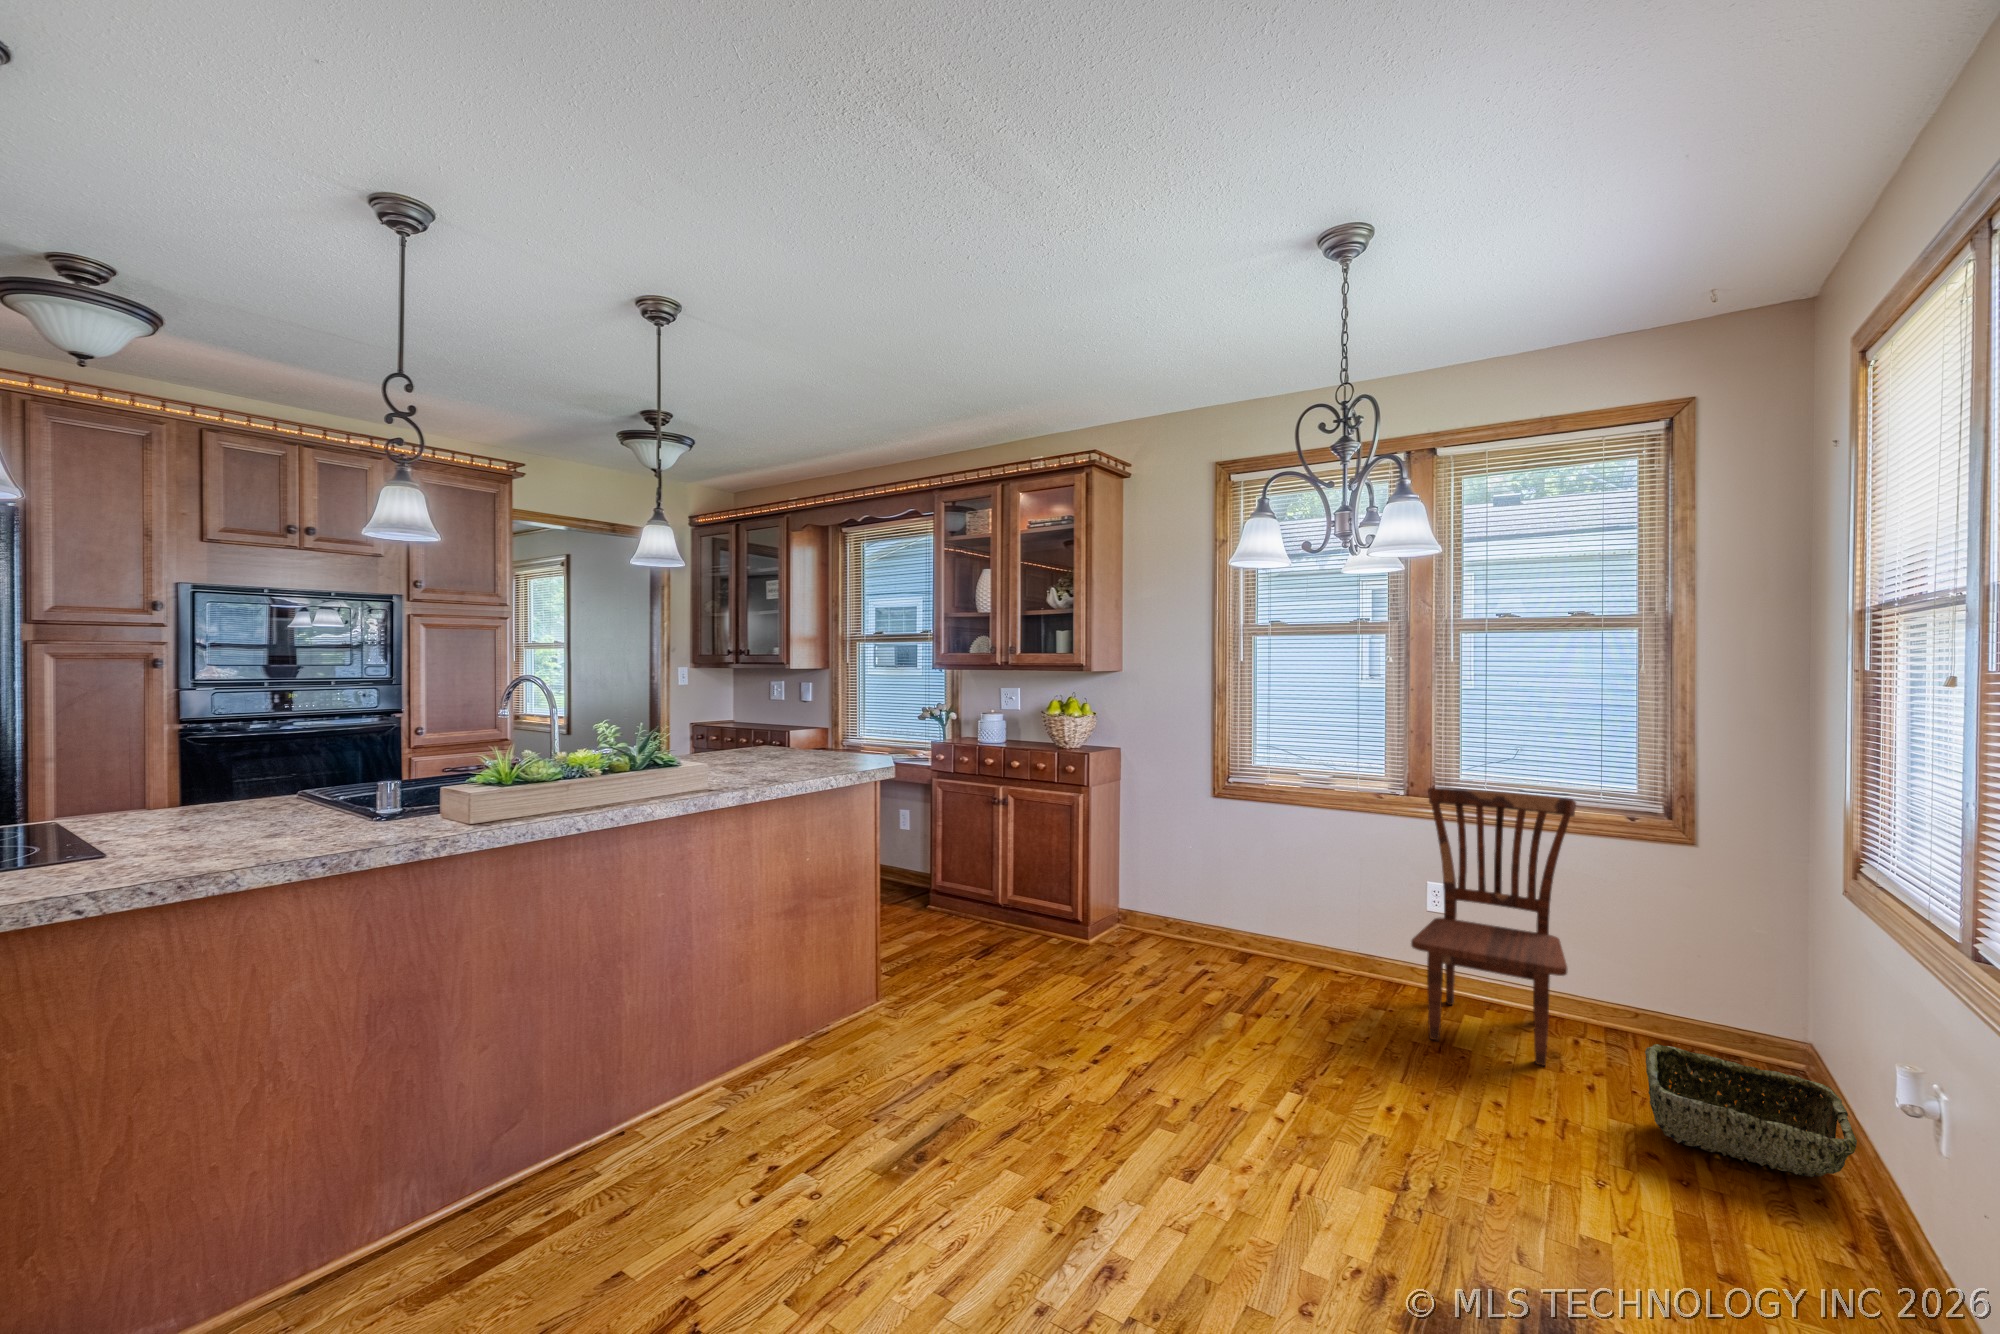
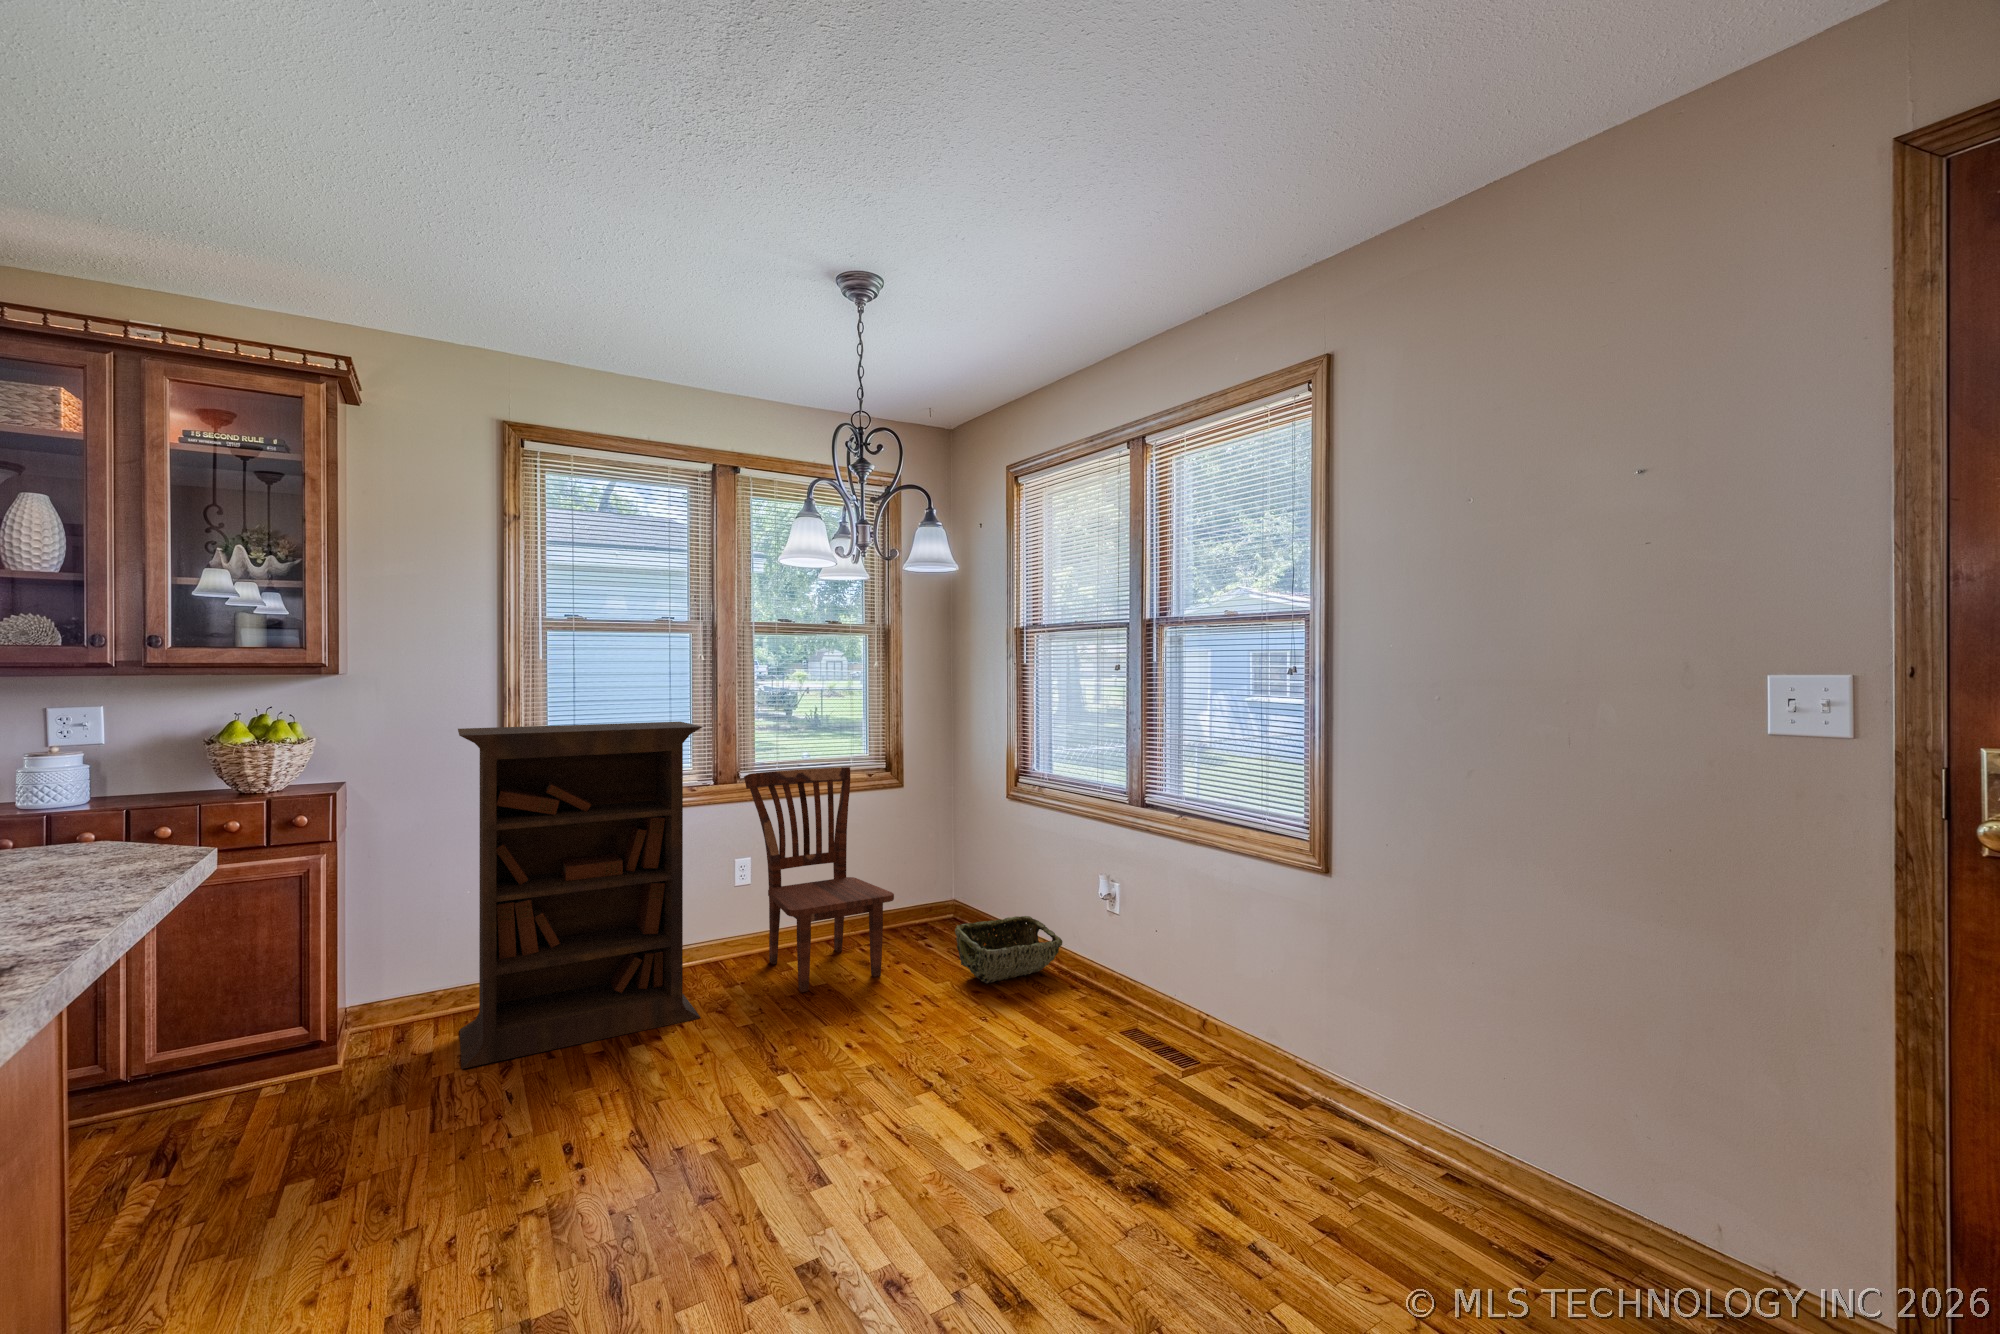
bookcase: none [1130,716,1340,1016] -> present [458,722,702,1069]

